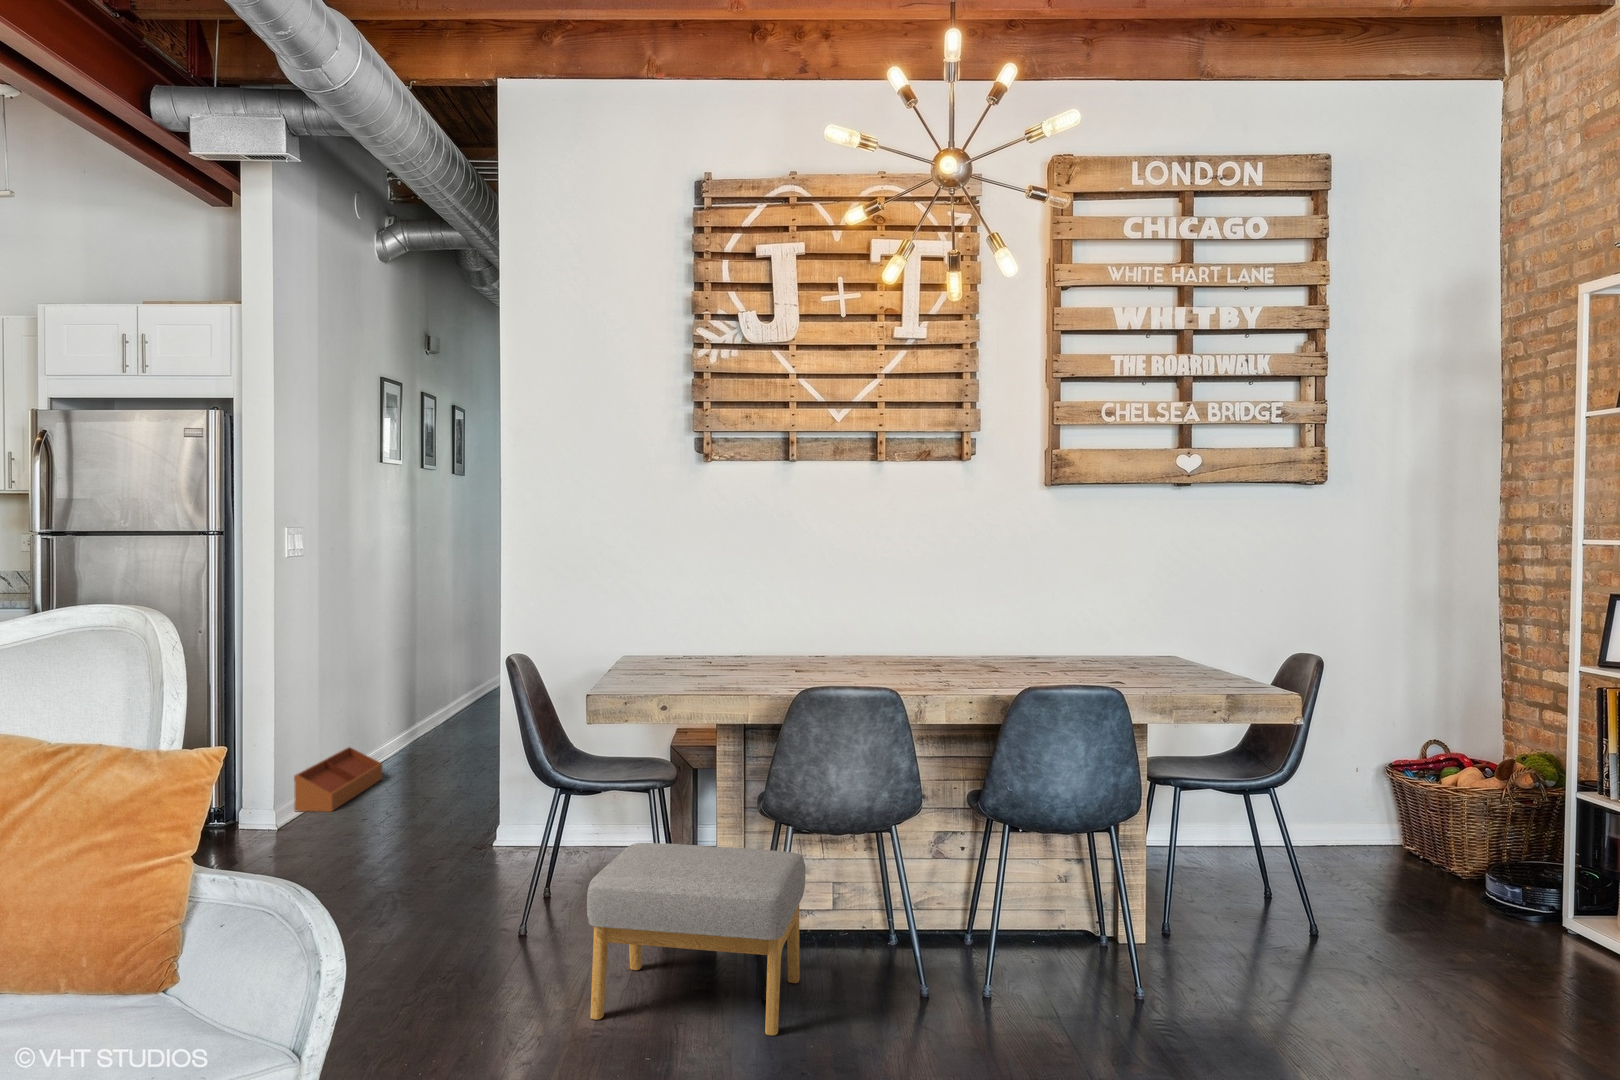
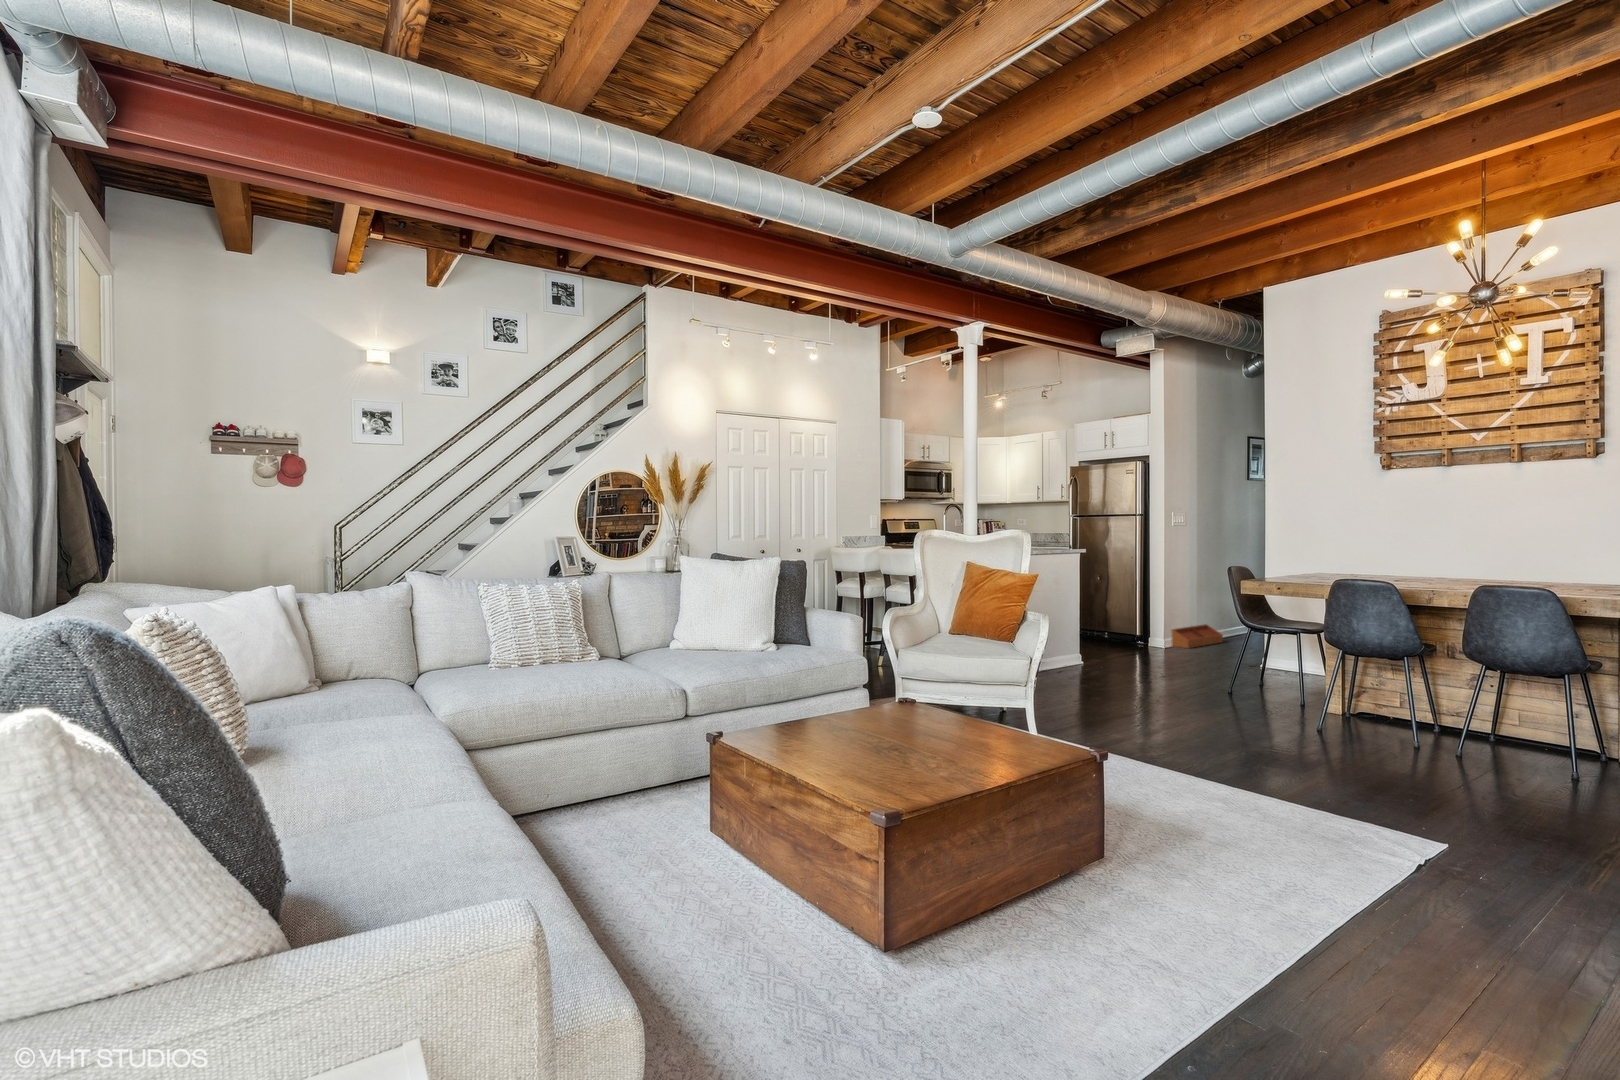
footstool: present [587,843,805,1035] -> none [1237,650,1358,731]

